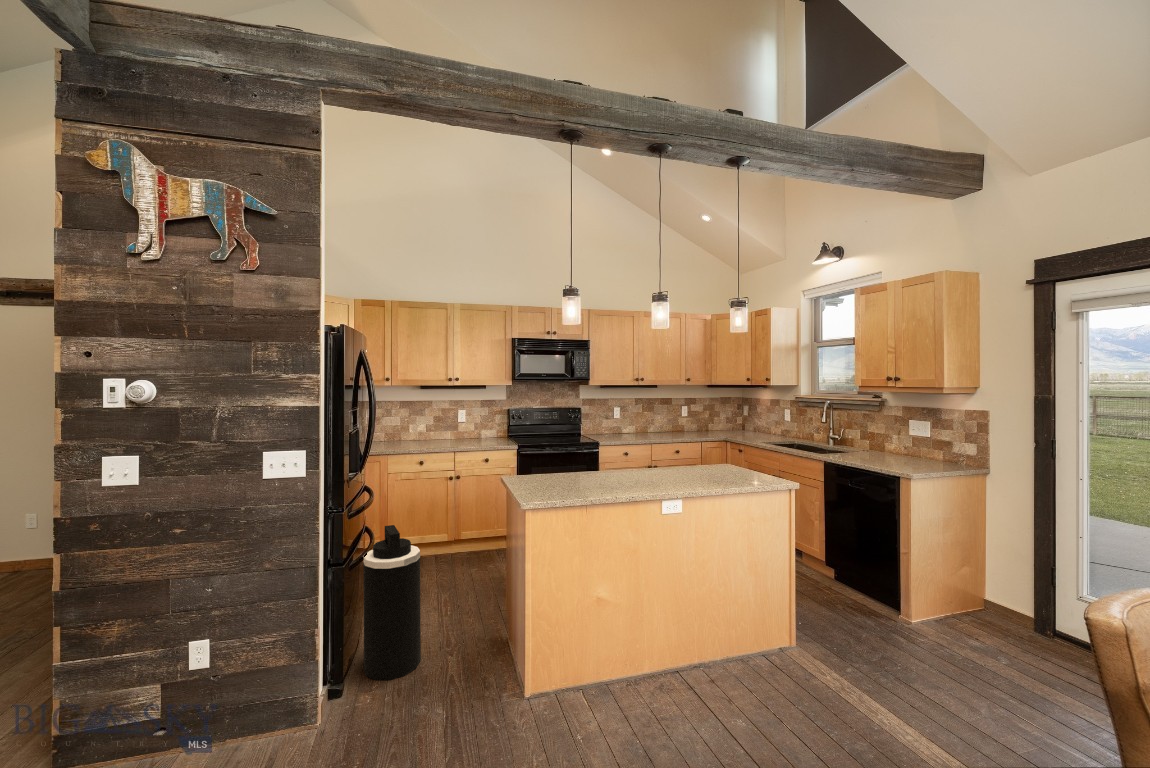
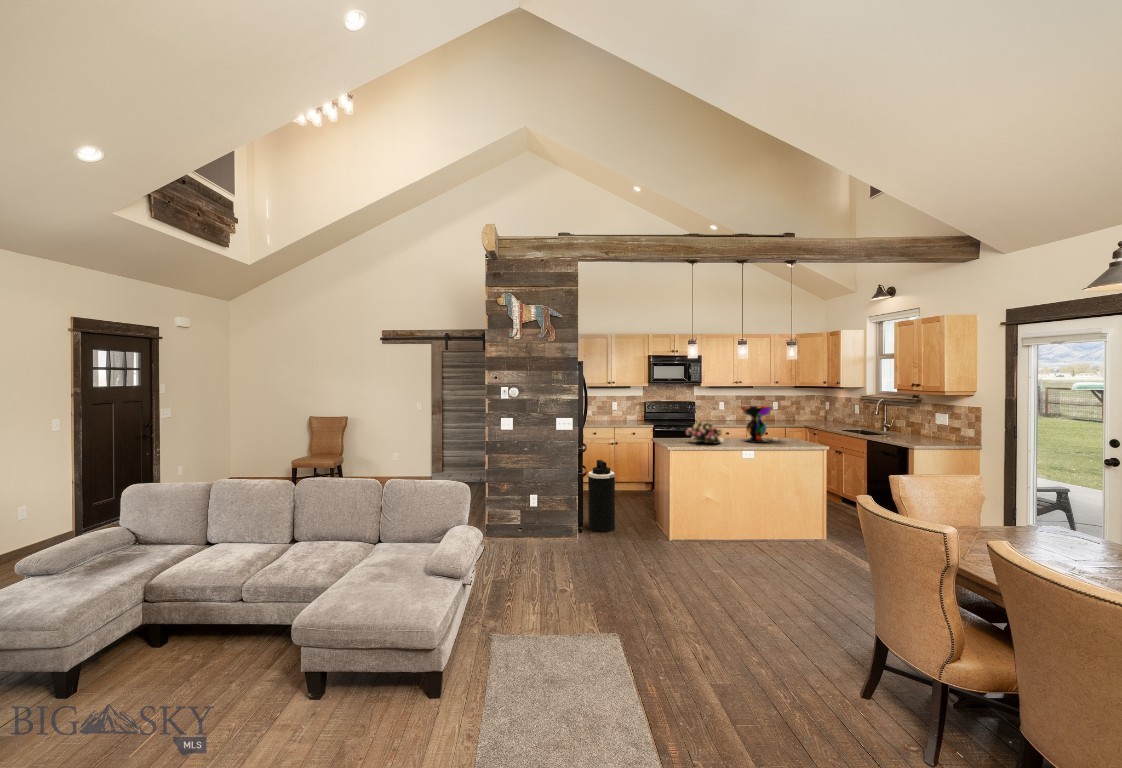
decorative bowl: none [649,413,708,480] -> present [740,406,773,443]
flower arrangement: none [556,443,622,487] -> present [686,421,722,444]

